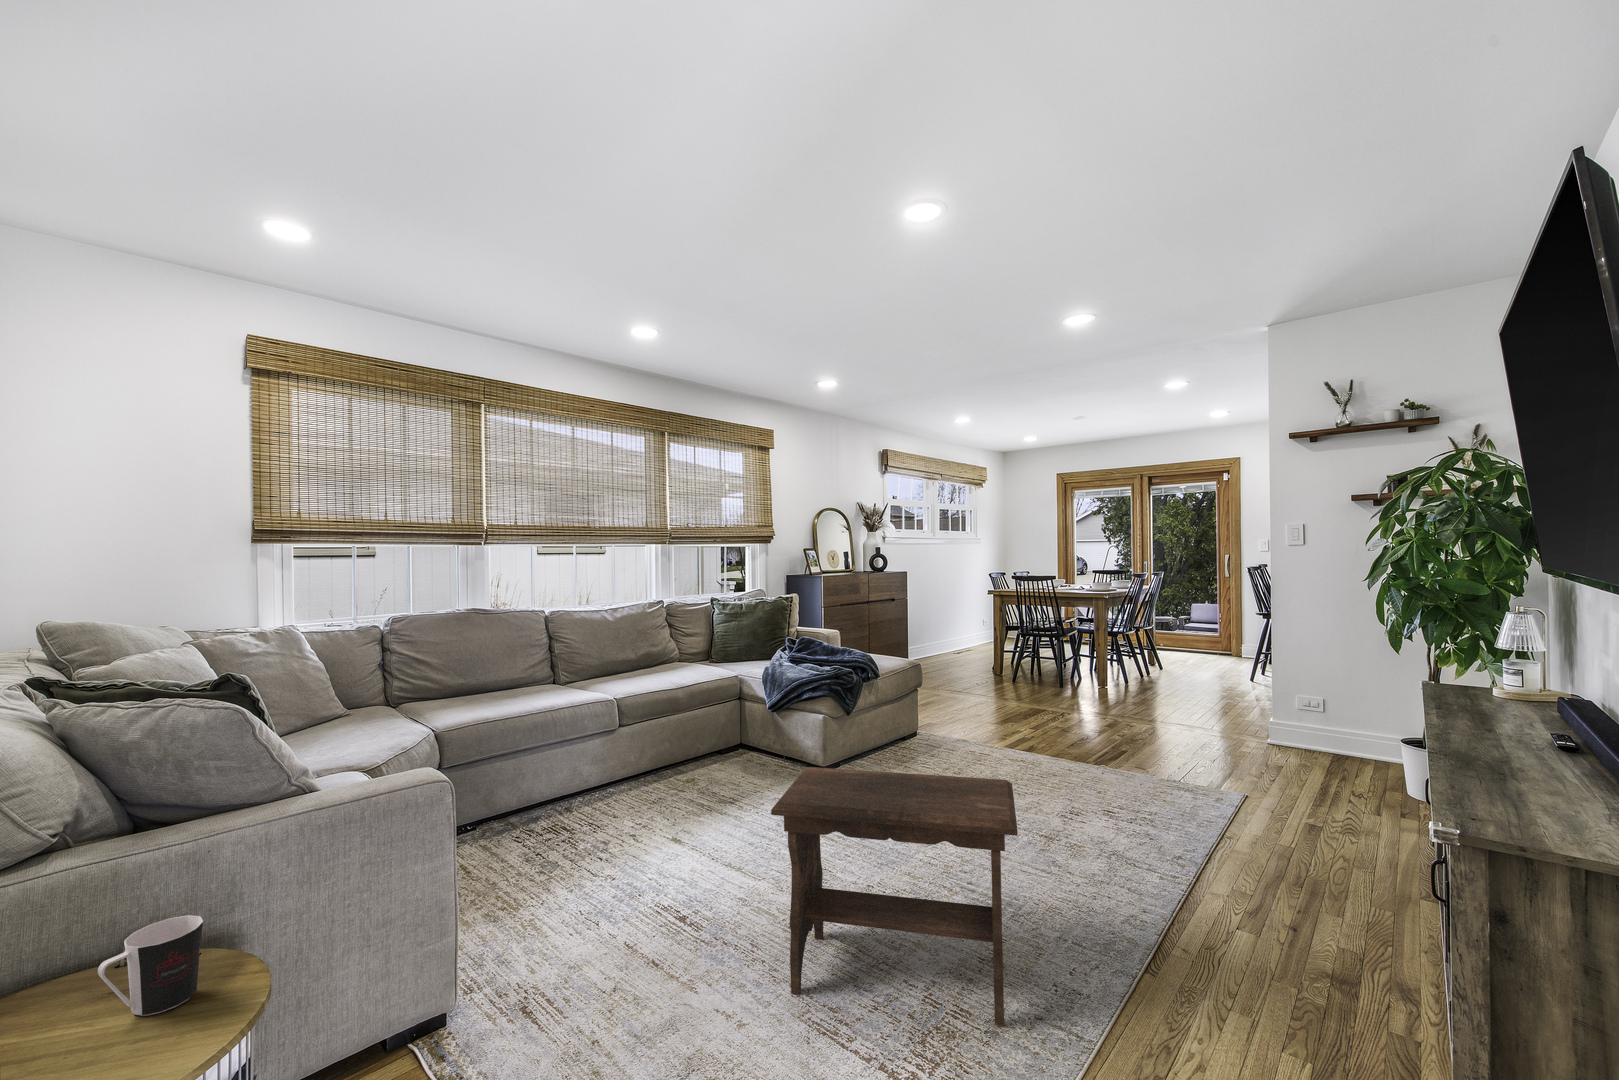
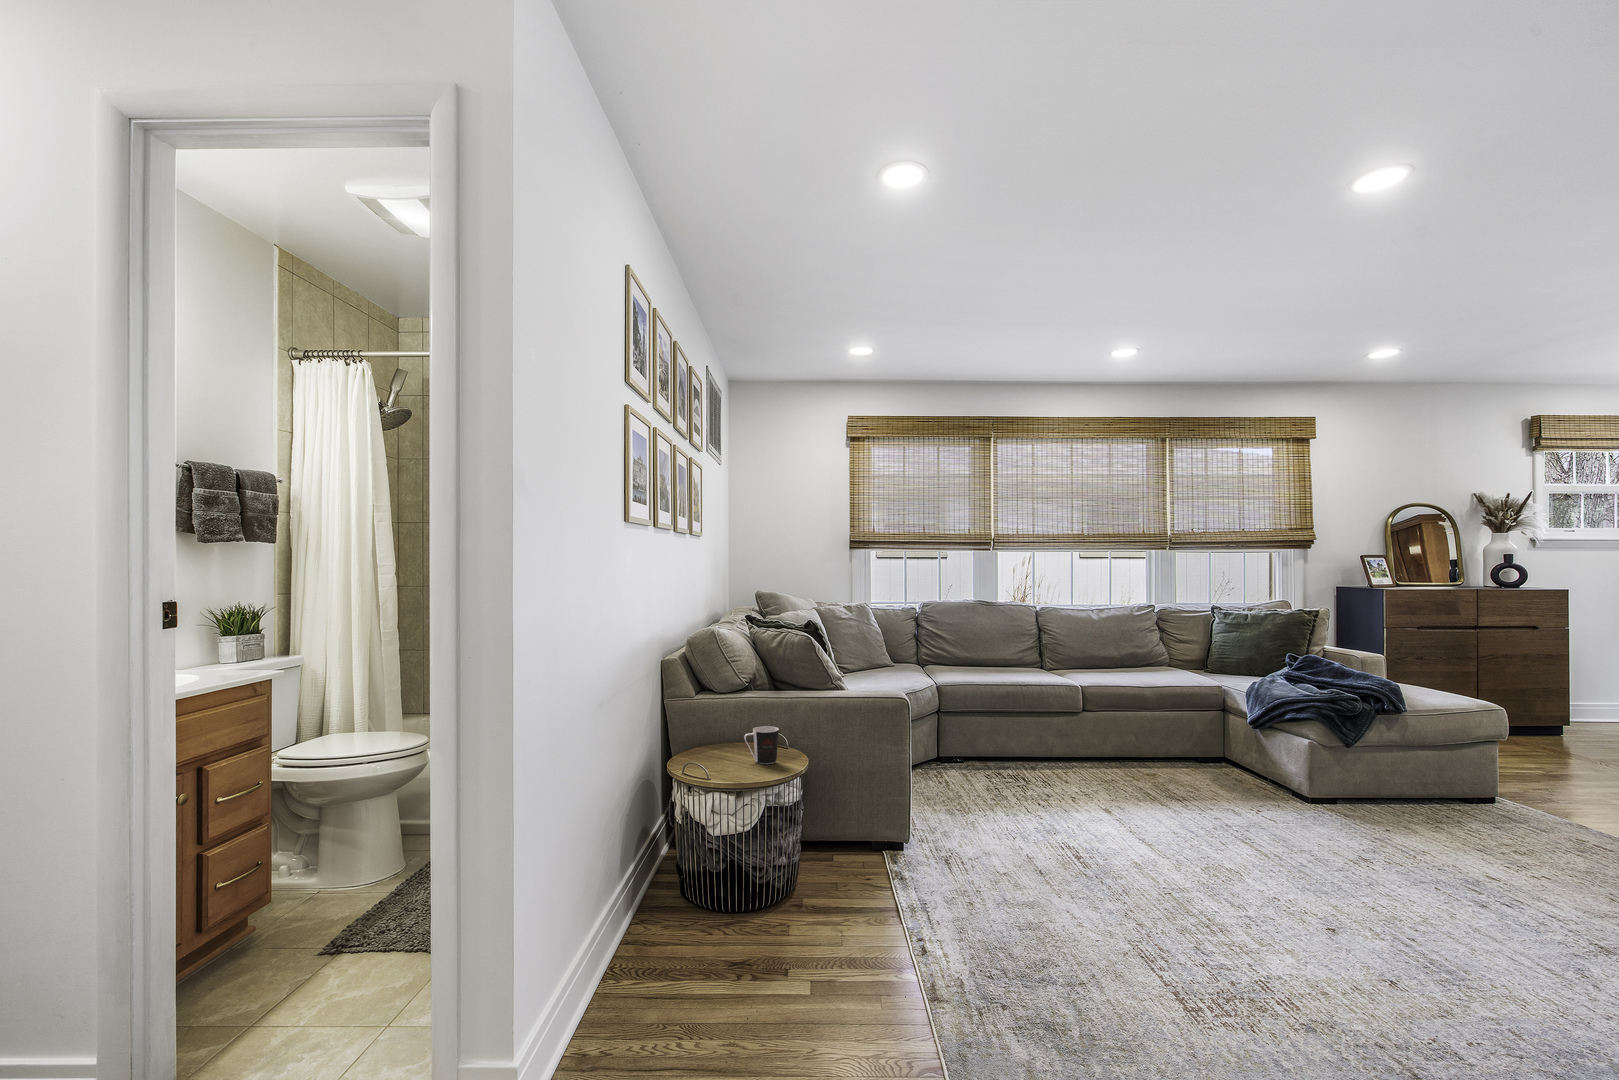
footstool: present [771,767,1018,1026] -> none [1115,754,1397,1028]

